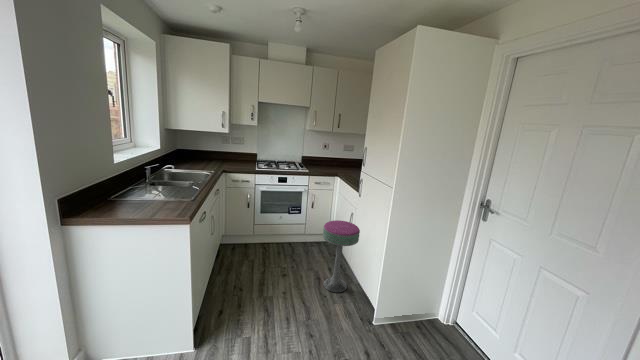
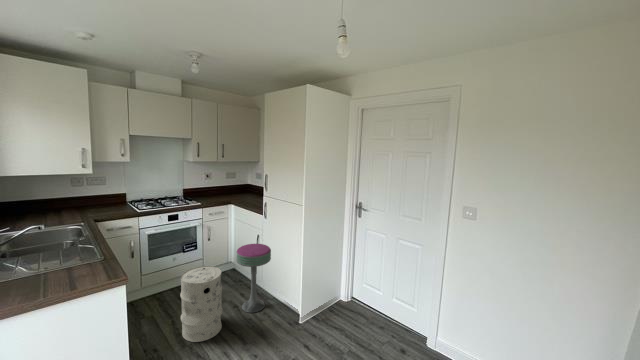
trash can: none [263,230,303,300] -> present [180,266,223,342]

